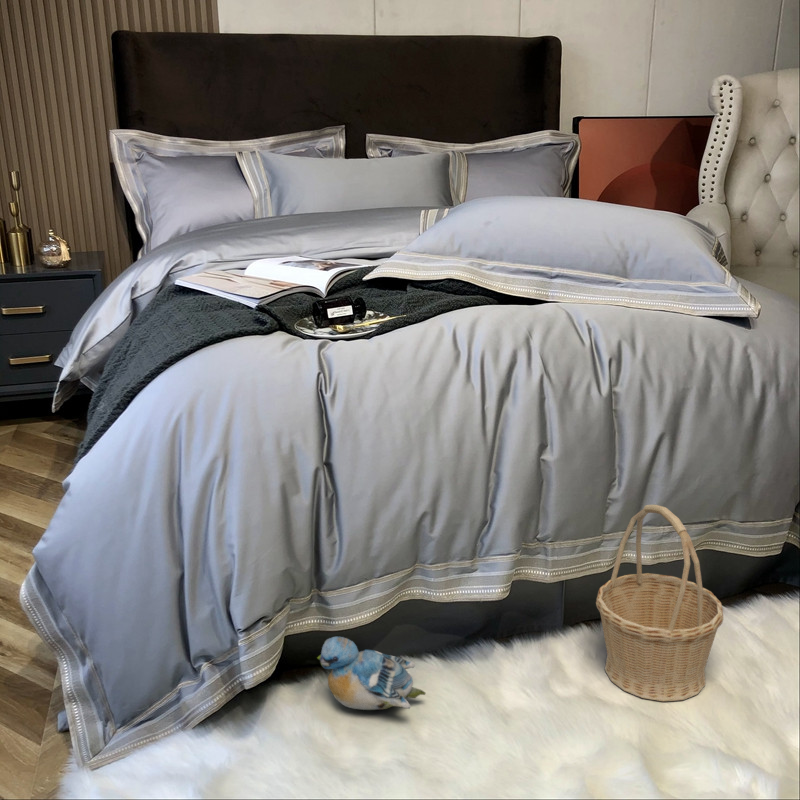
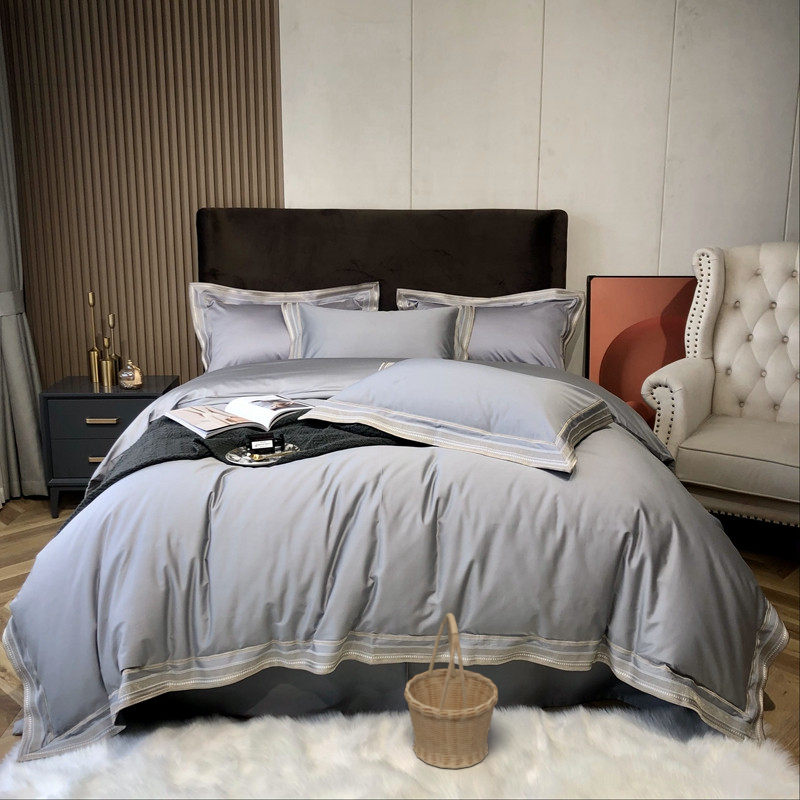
plush toy: present [317,637,425,710] -> none [194,688,268,746]

